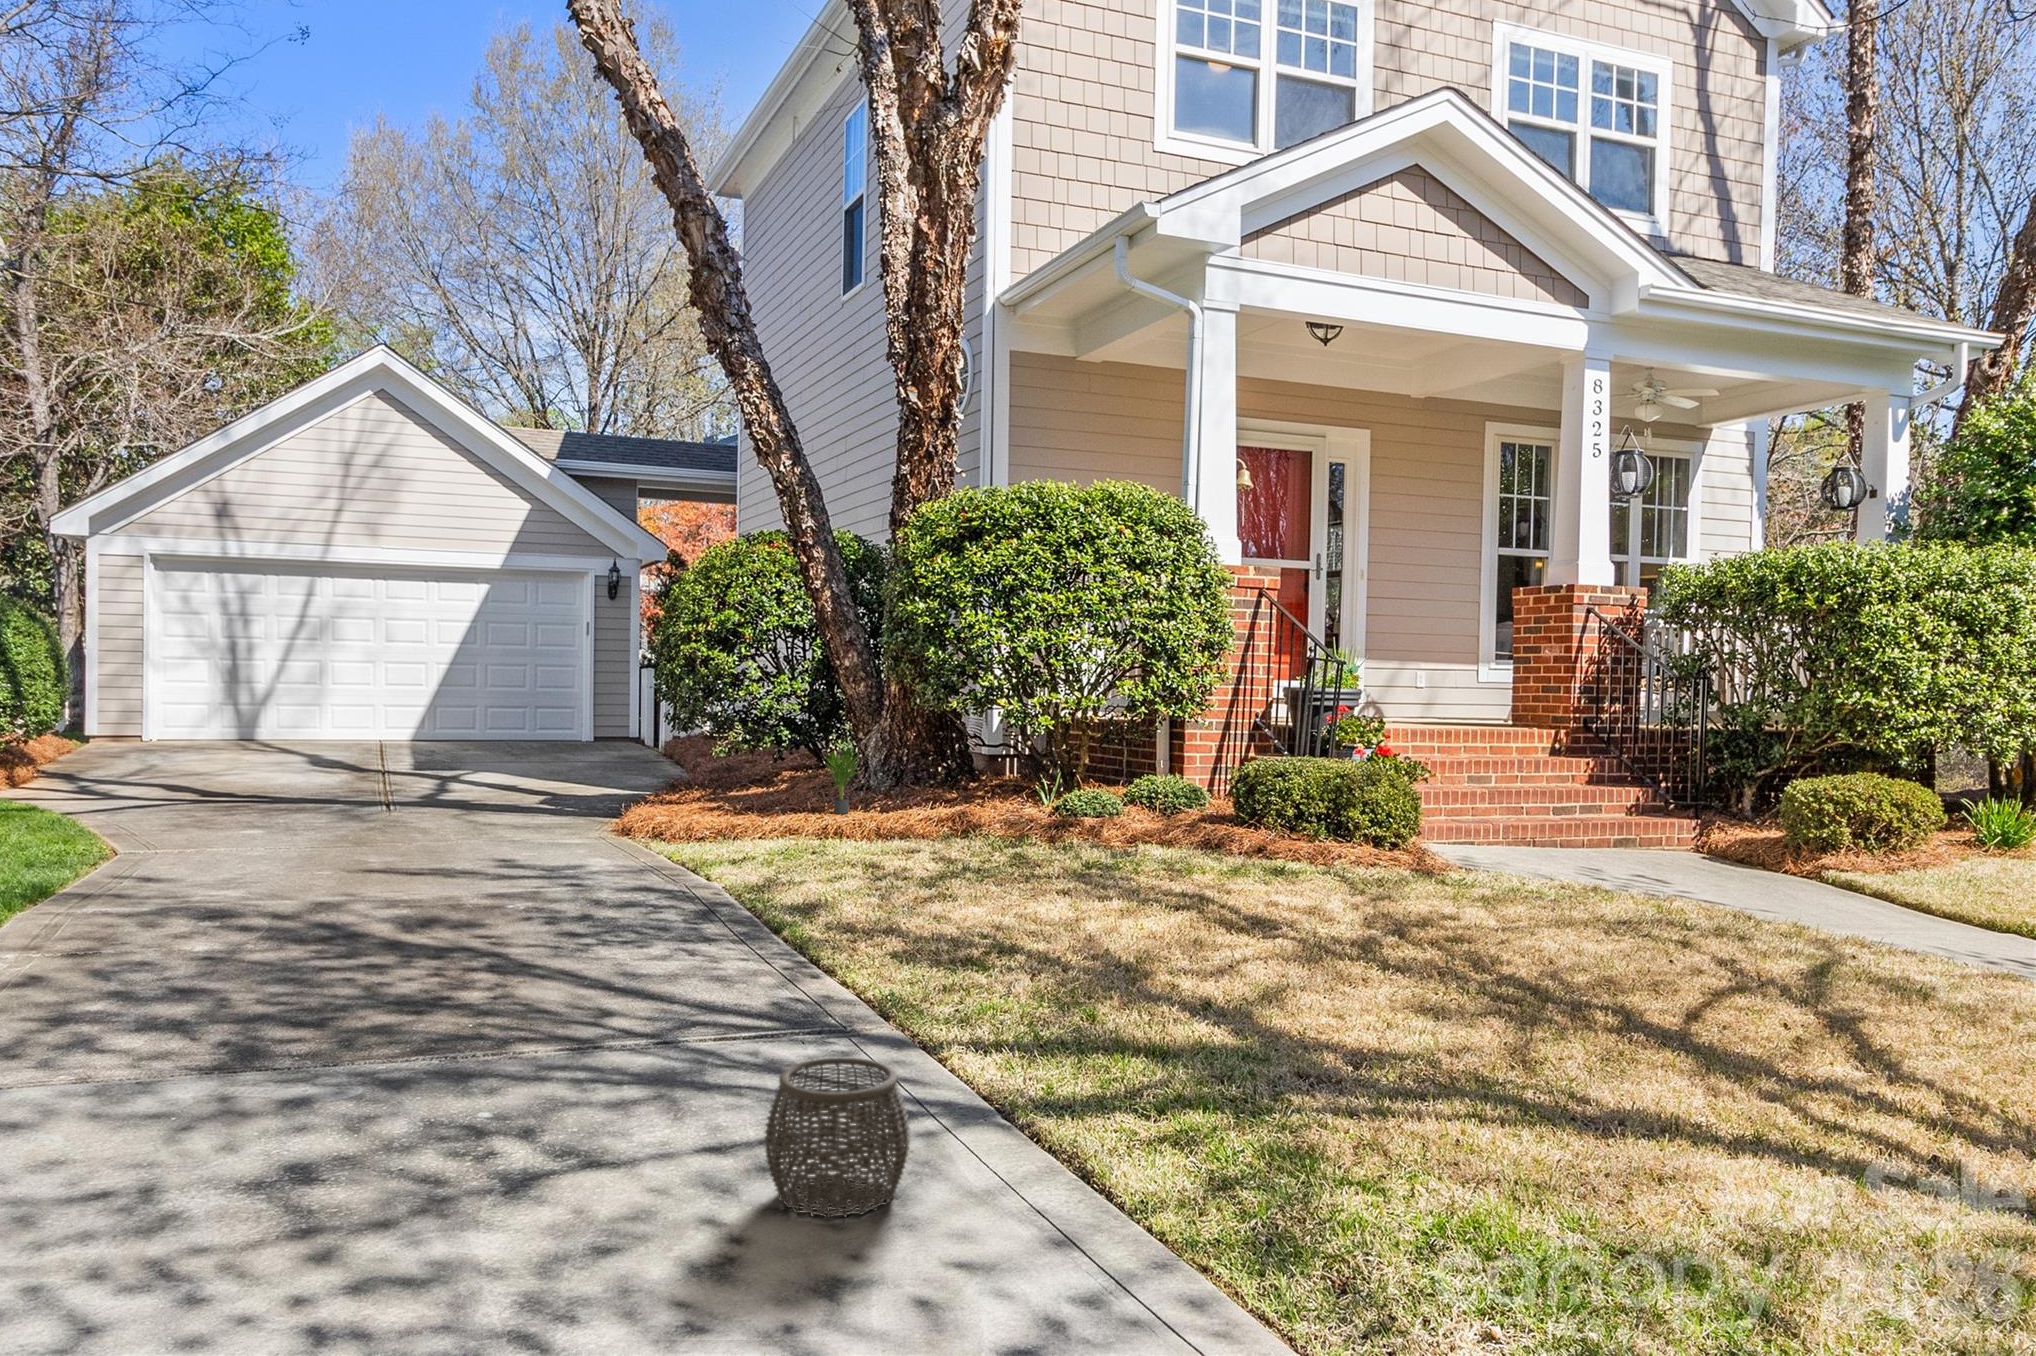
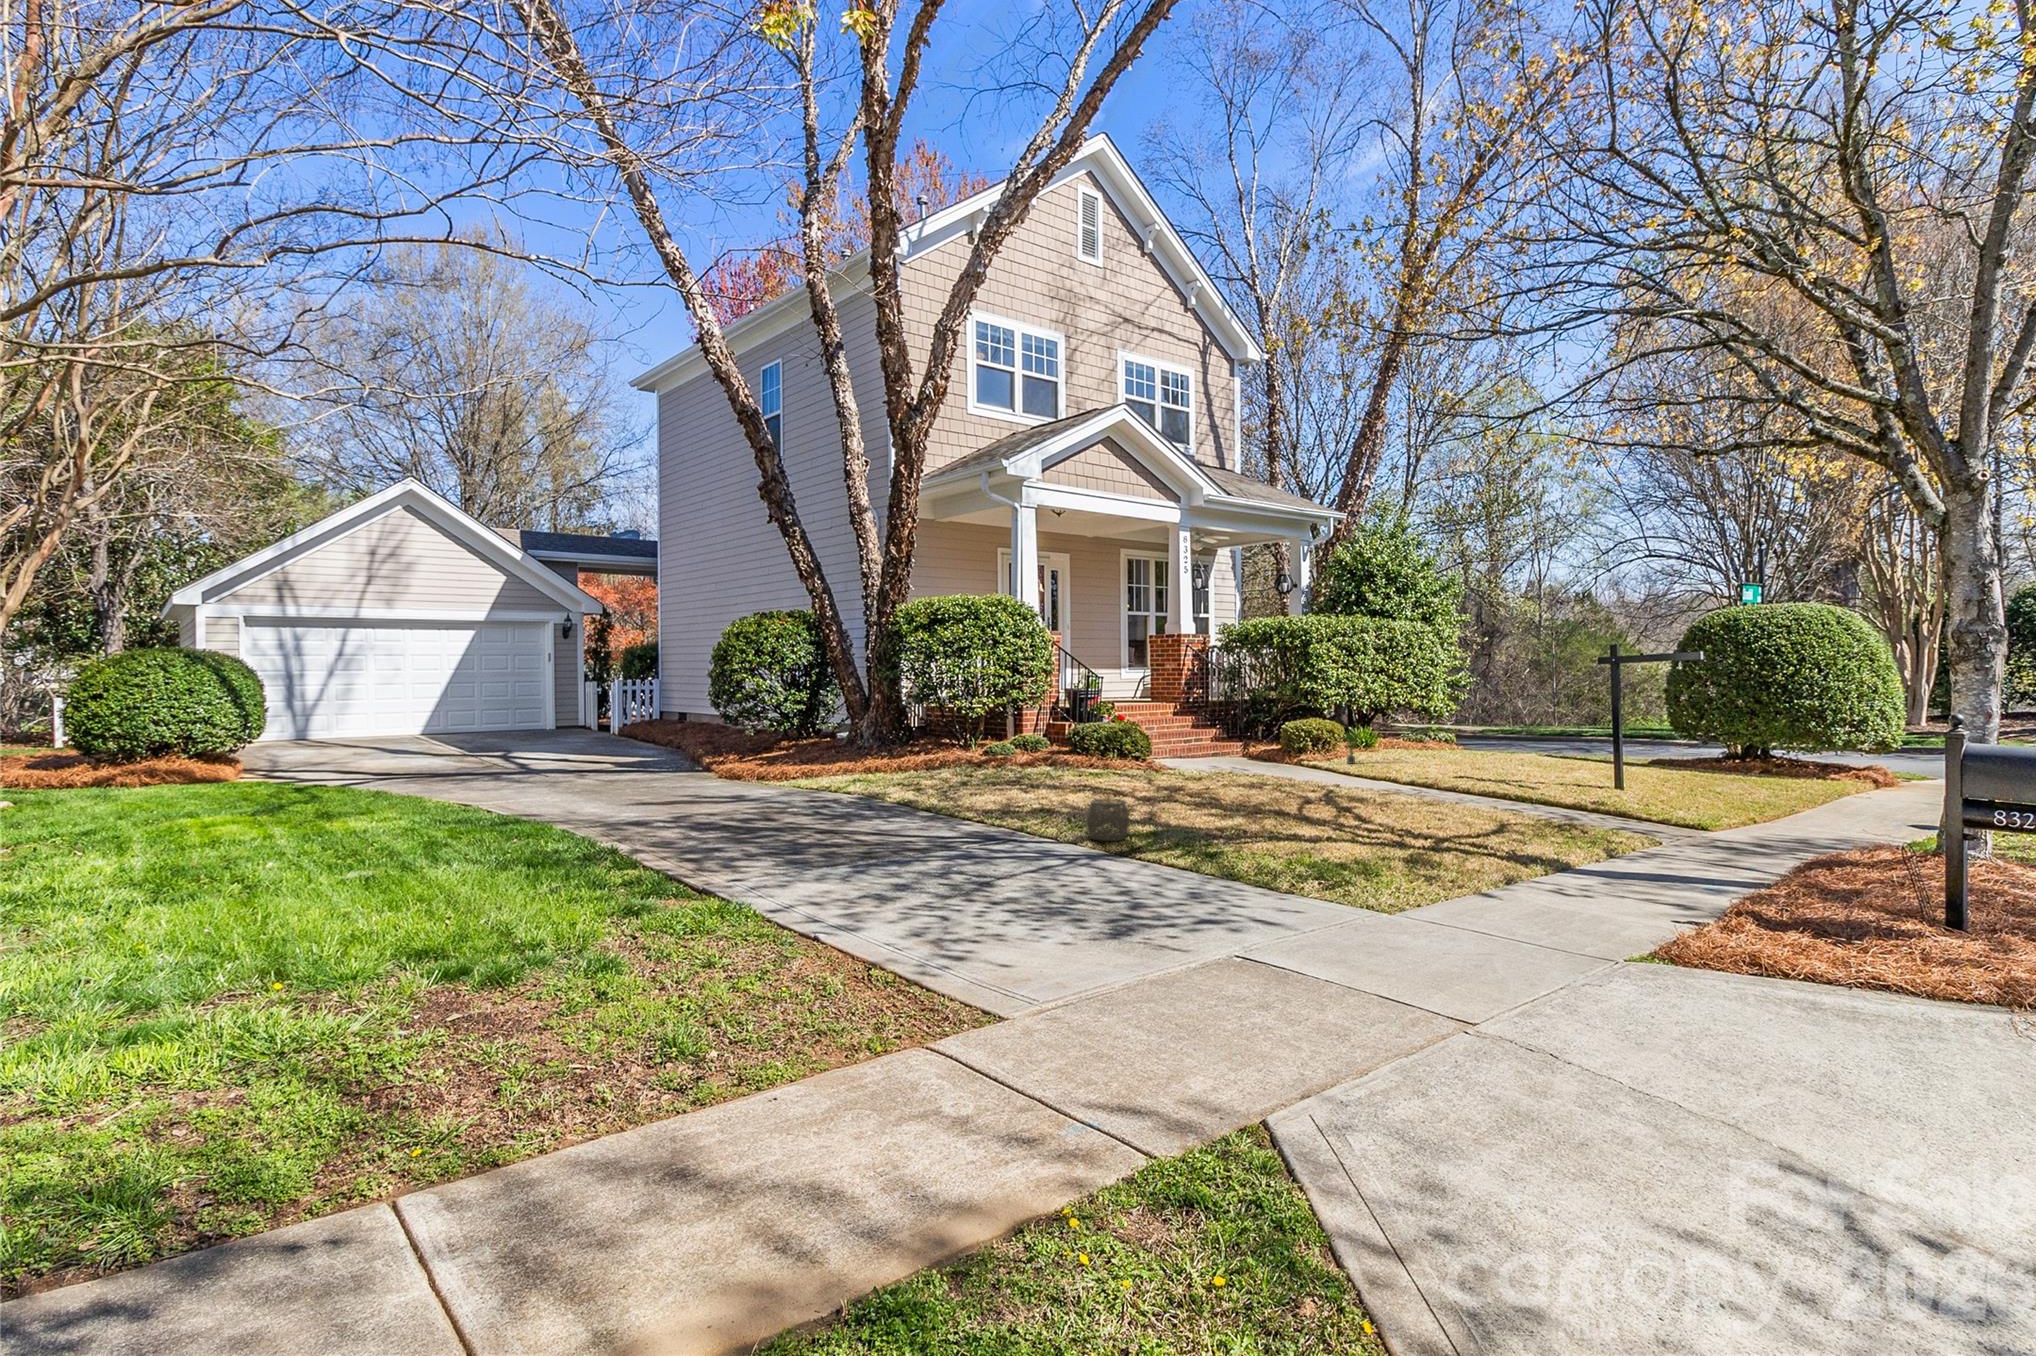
potted plant: present [828,749,856,814] -> present [1344,729,1360,764]

